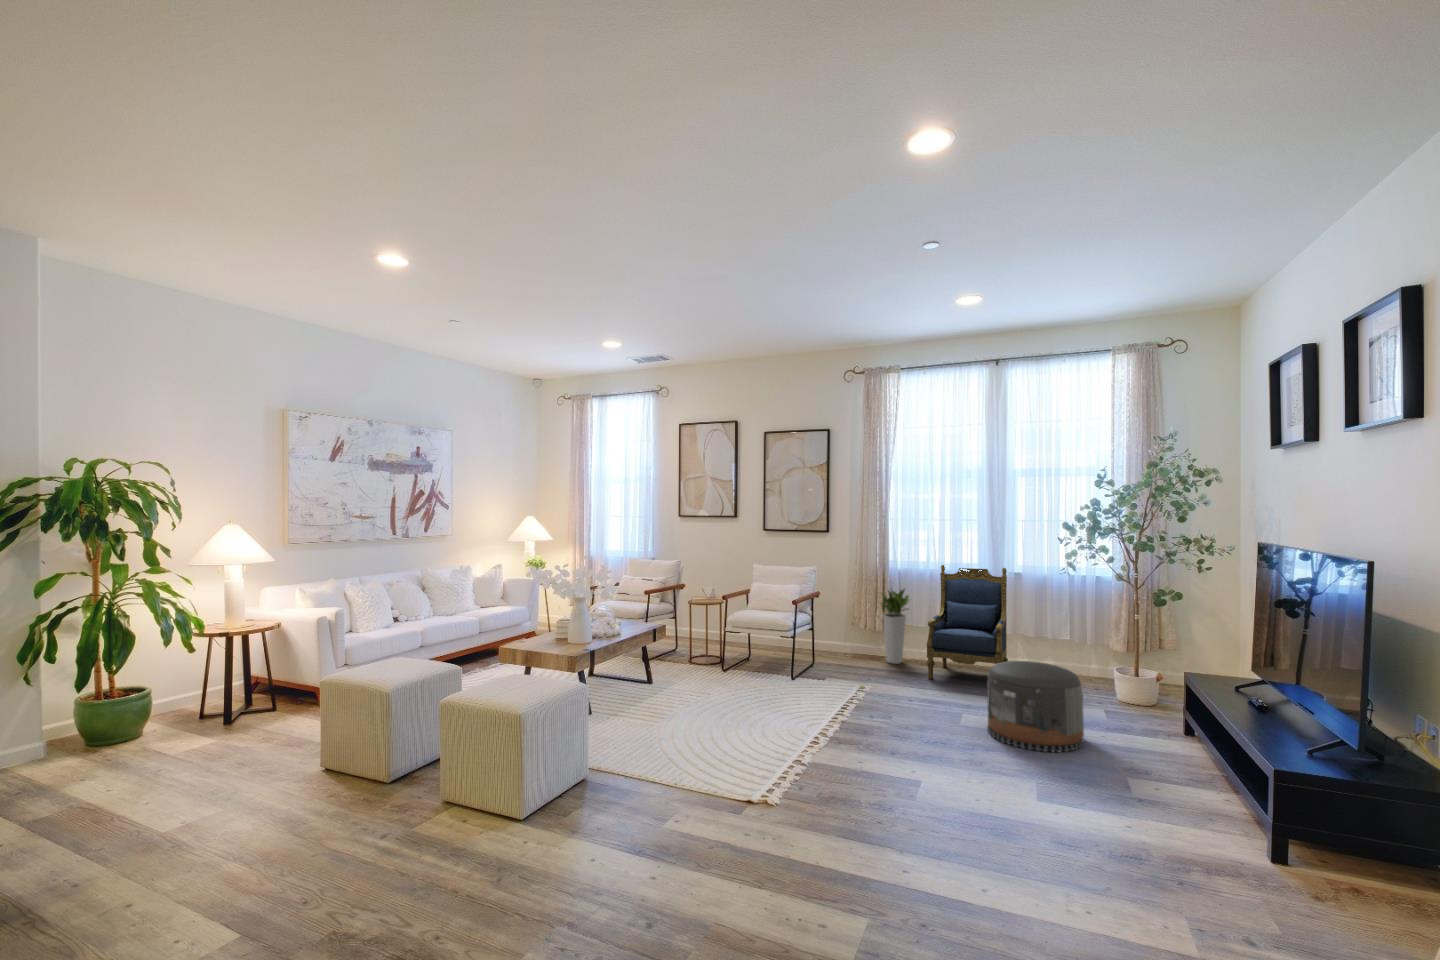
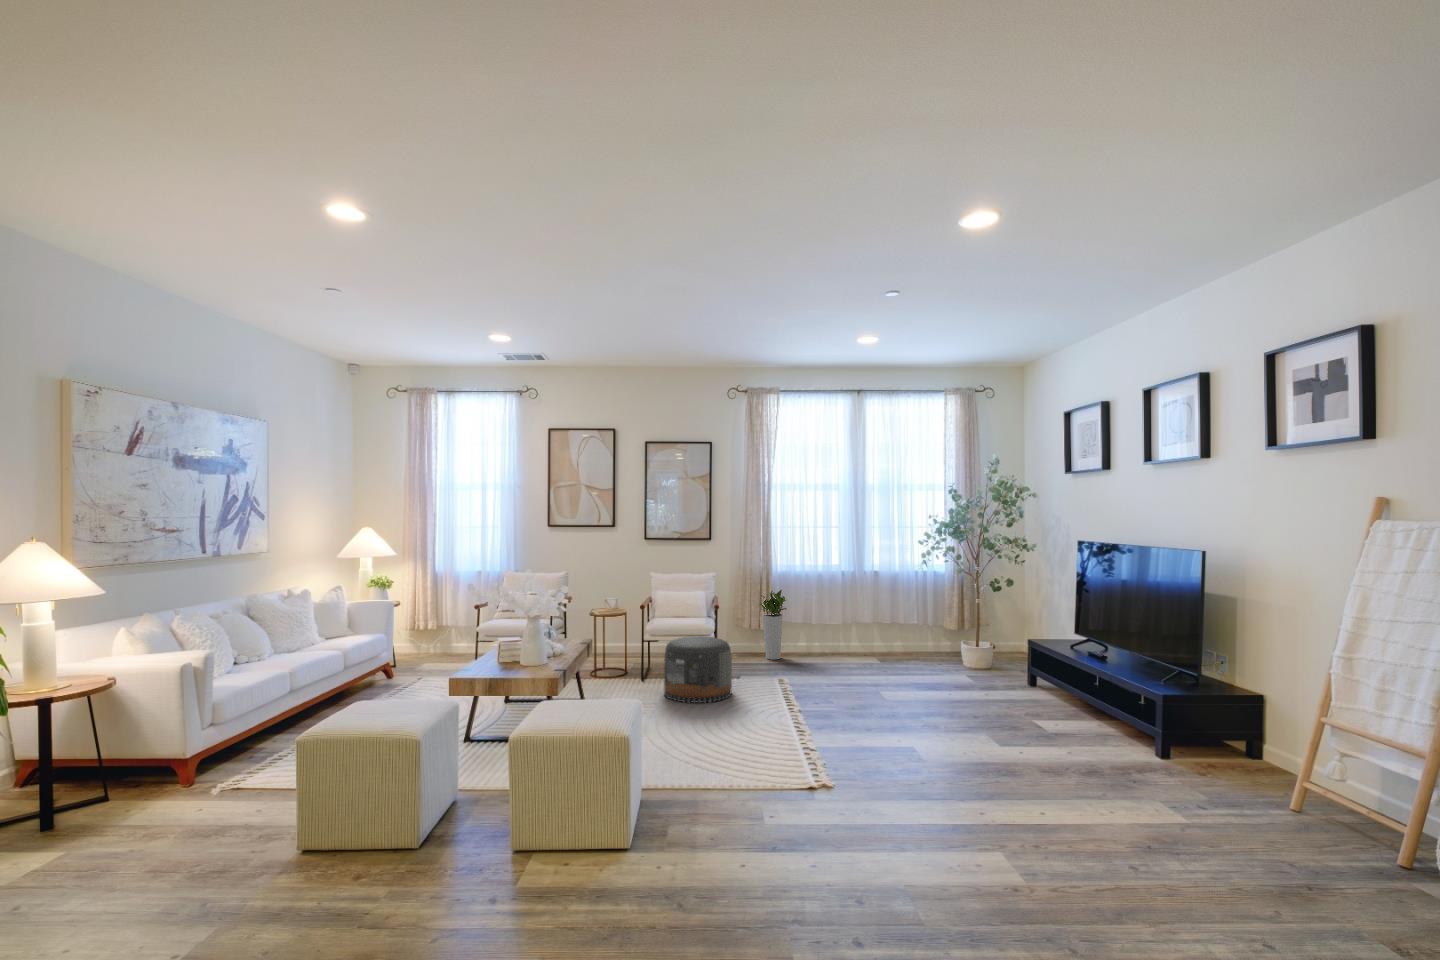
armchair: present [927,565,1008,679] -> none [811,559,879,670]
pouf: present [987,661,1084,752] -> present [664,636,732,703]

